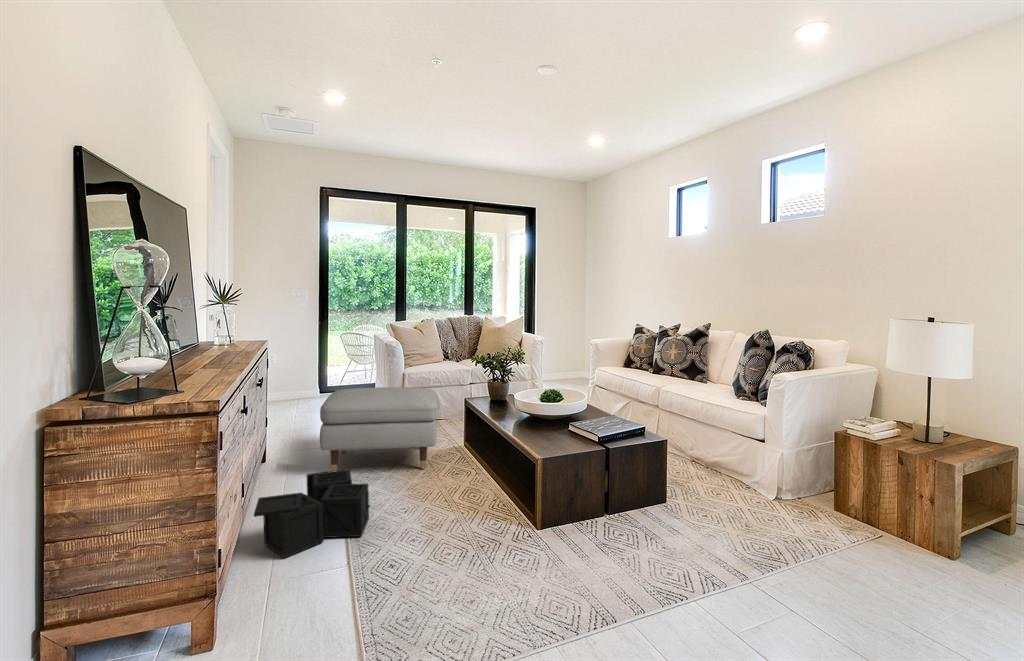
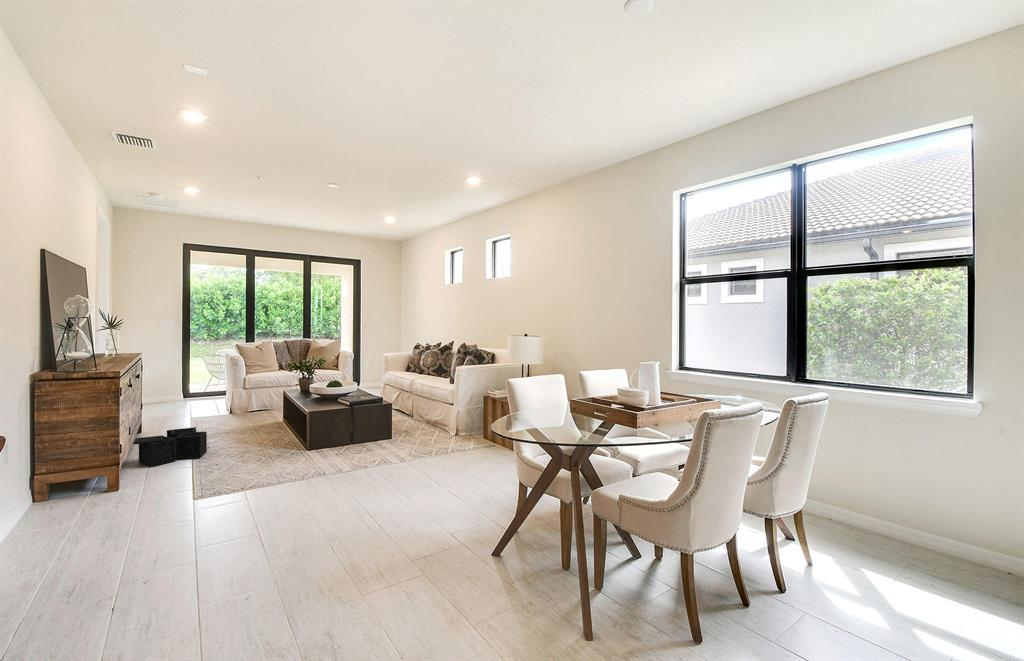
ottoman: present [320,387,440,471] -> none [177,384,264,437]

